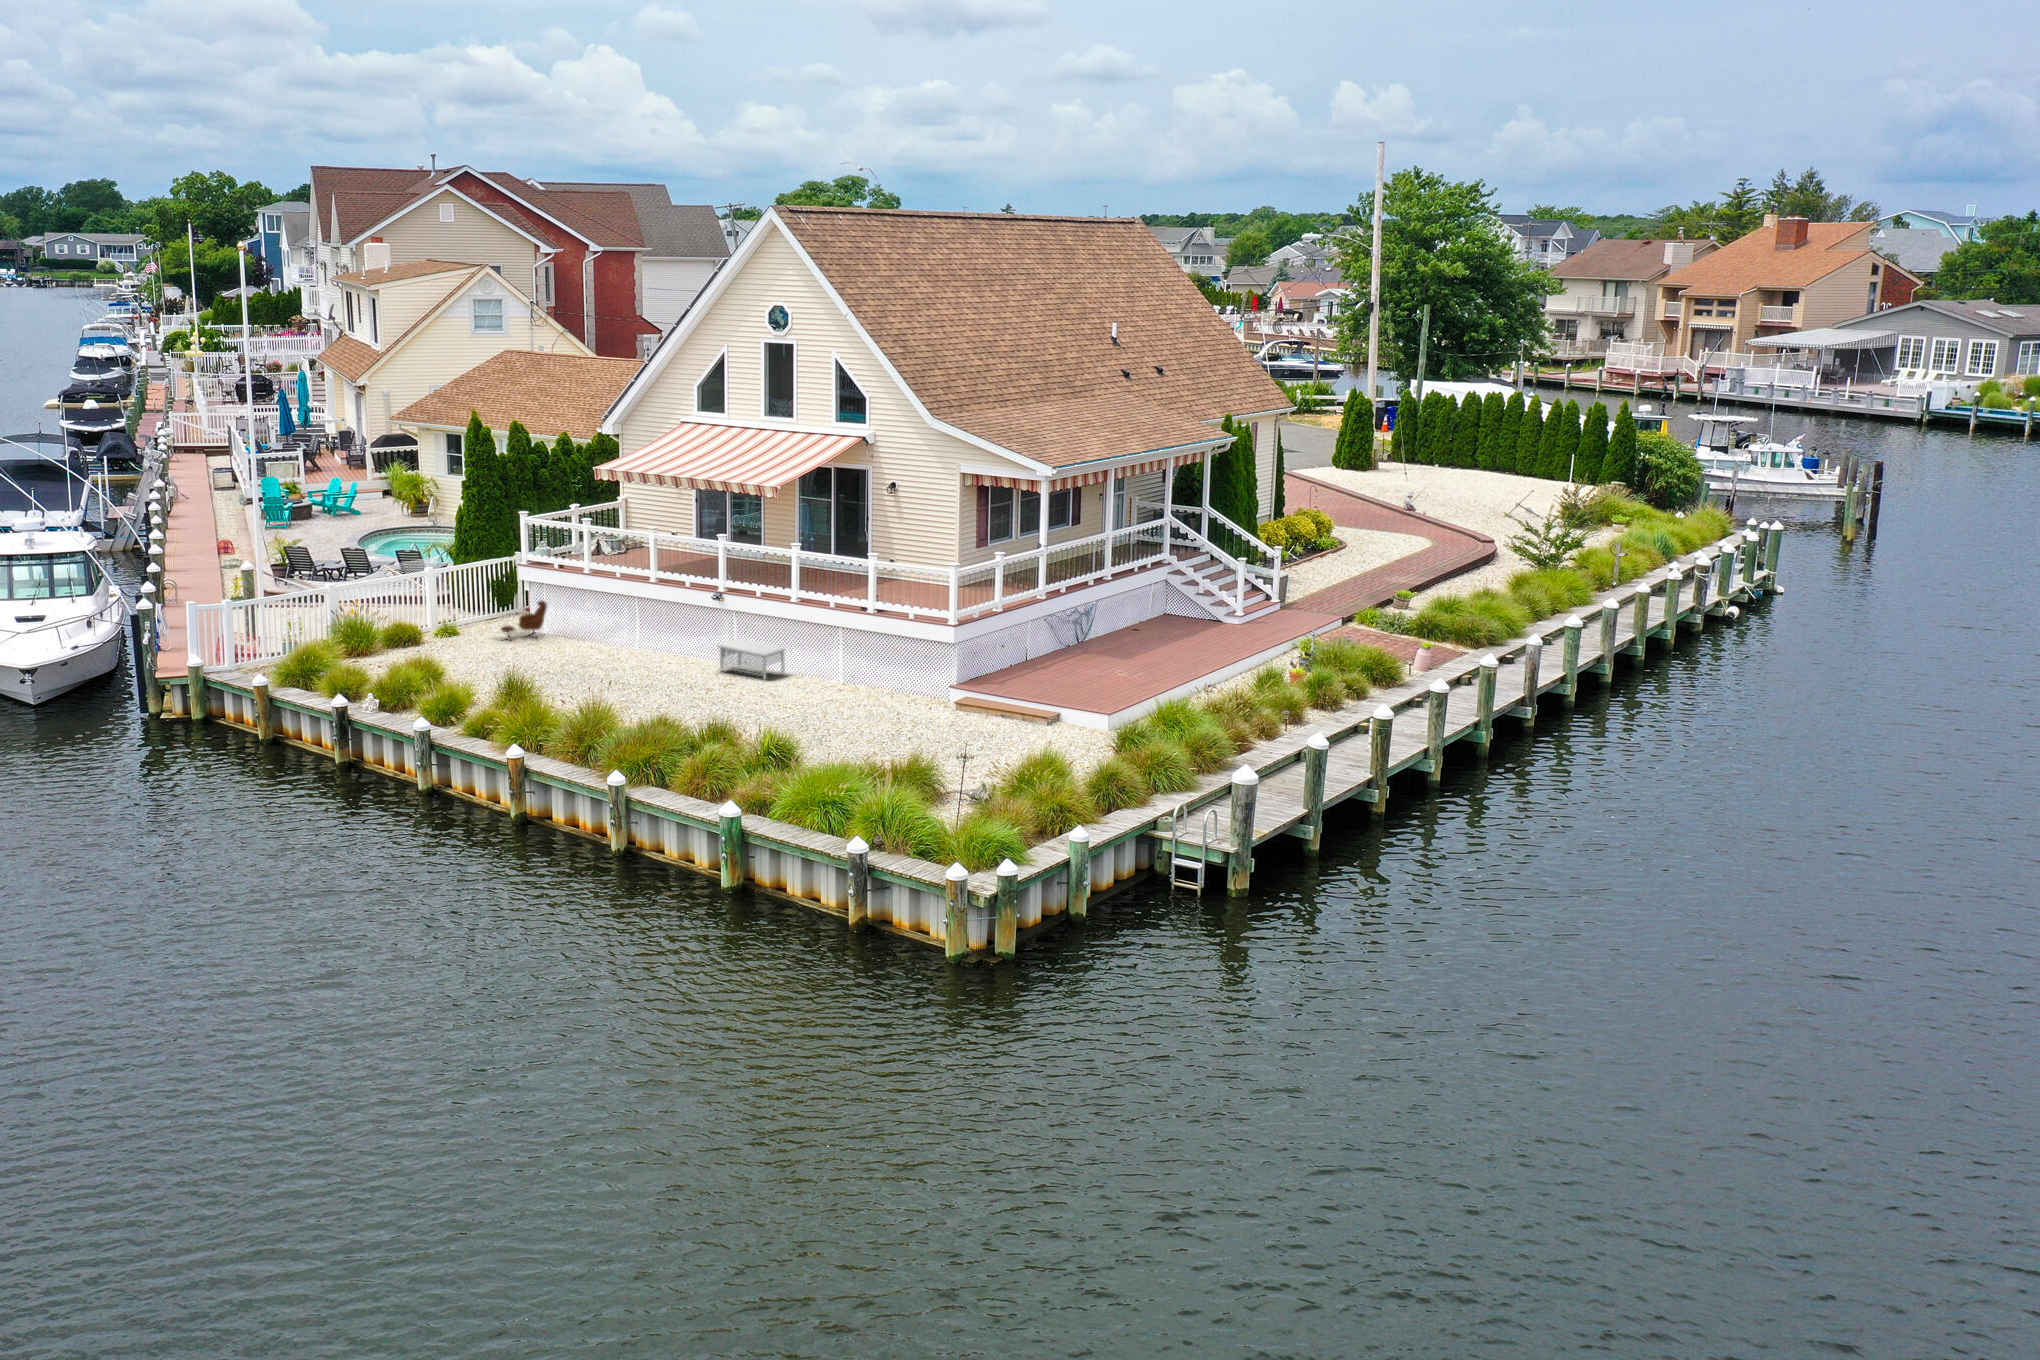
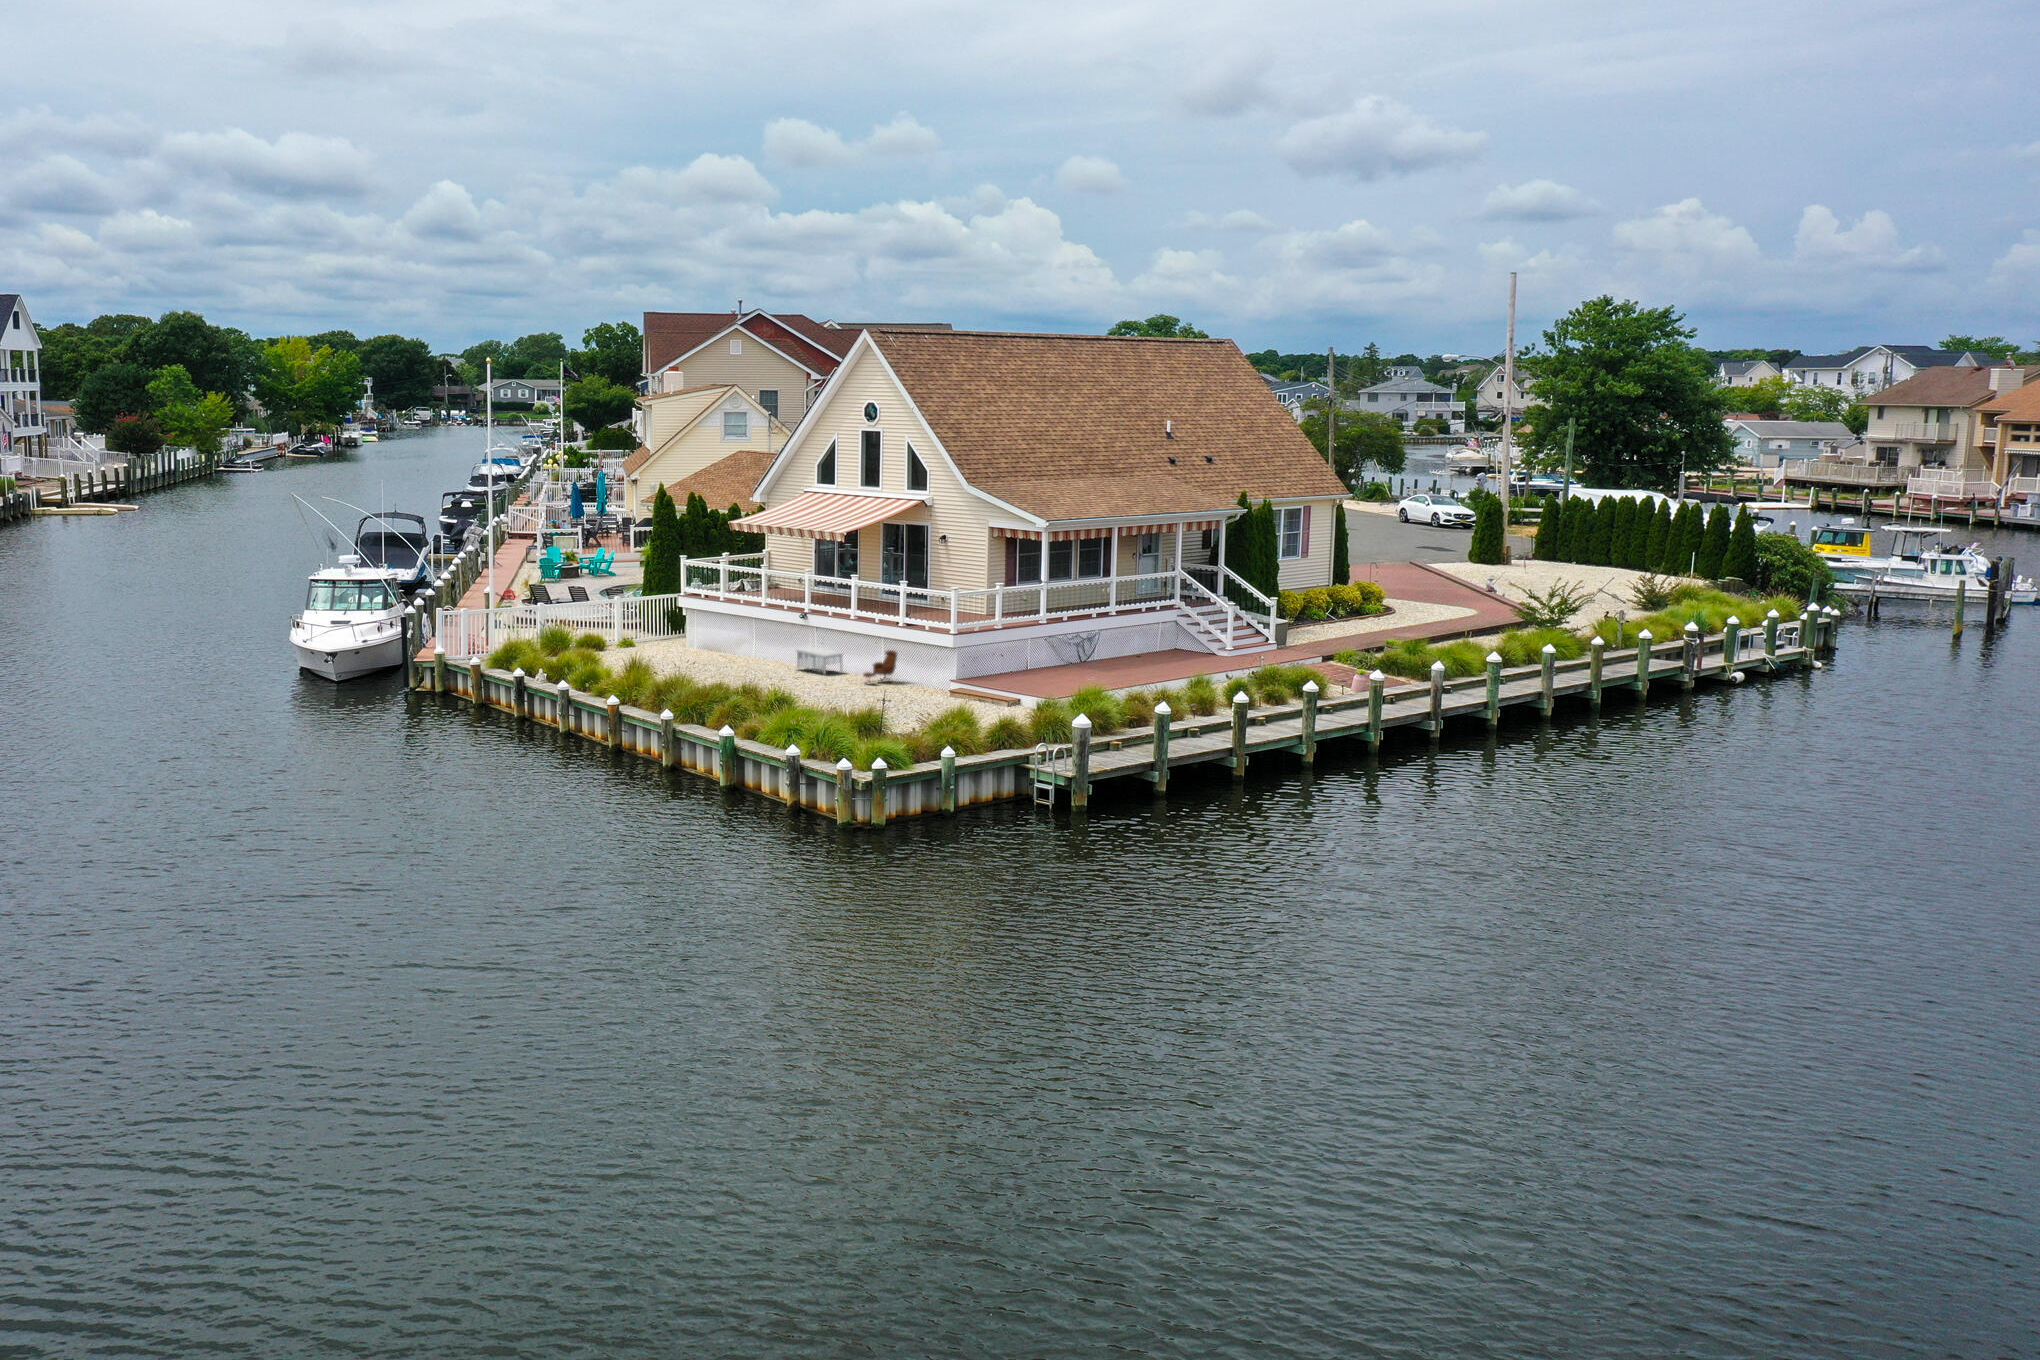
lounge chair: present [501,601,547,639] -> present [864,650,897,682]

